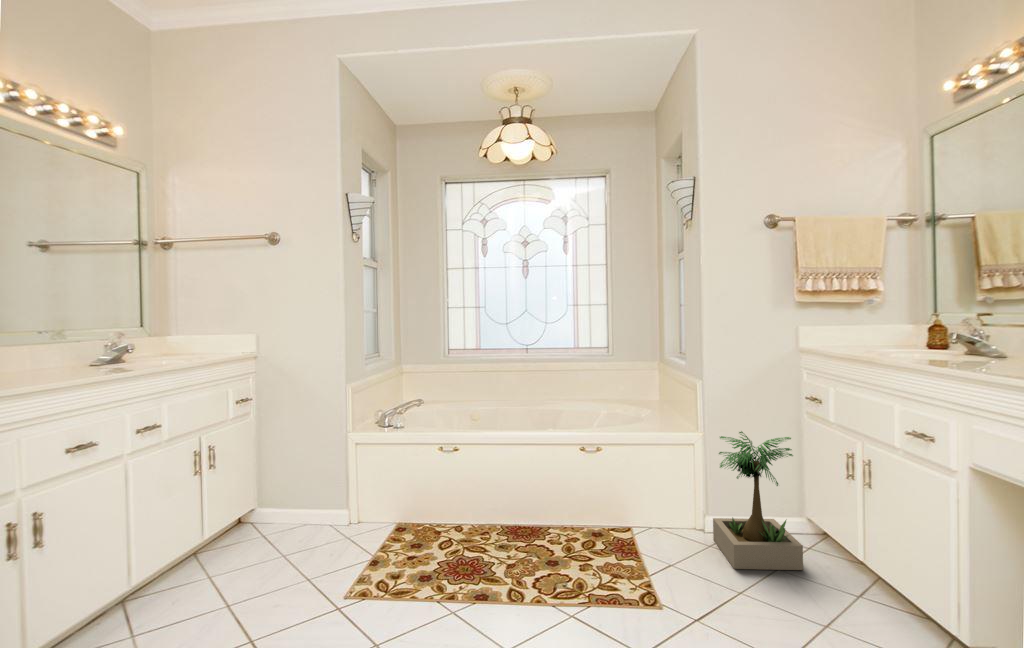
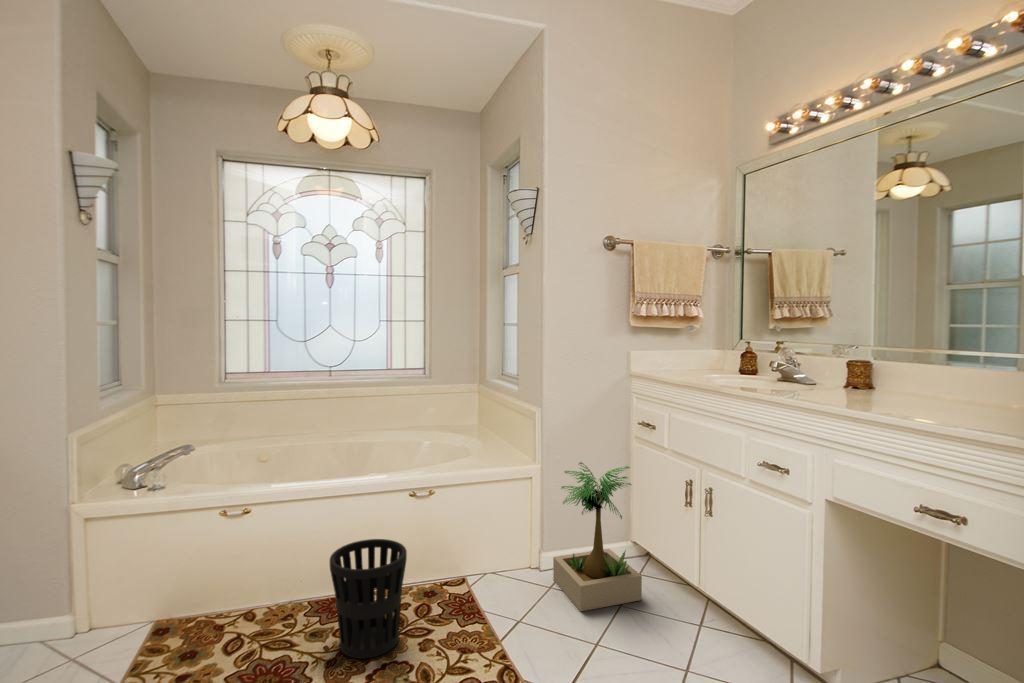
wastebasket: none [511,478,571,570] -> present [330,539,407,658]

